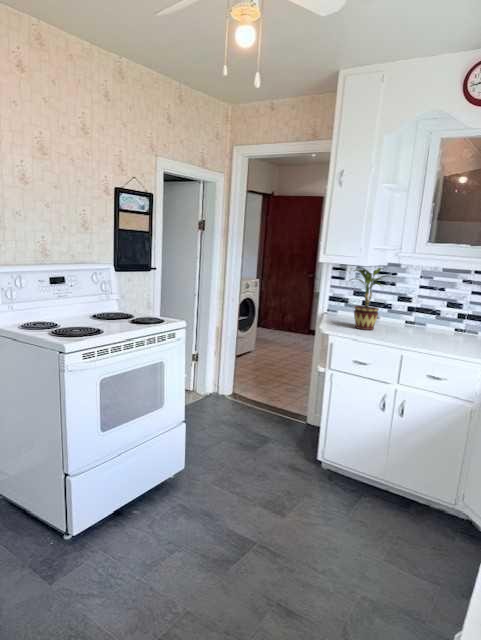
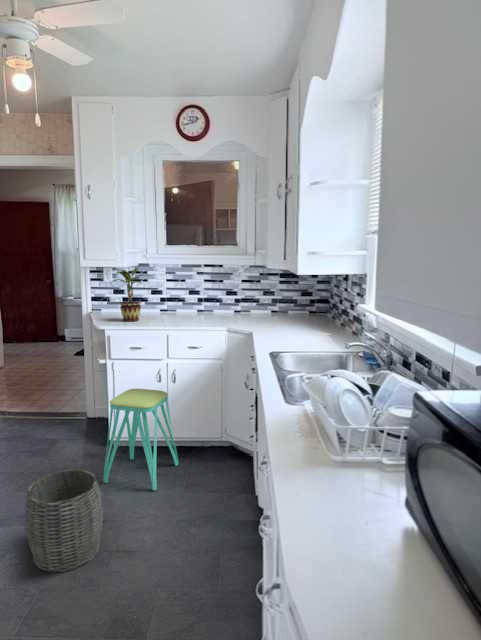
stool: none [293,410,388,545] -> present [103,389,179,491]
woven basket: none [183,485,267,610] -> present [25,469,103,572]

